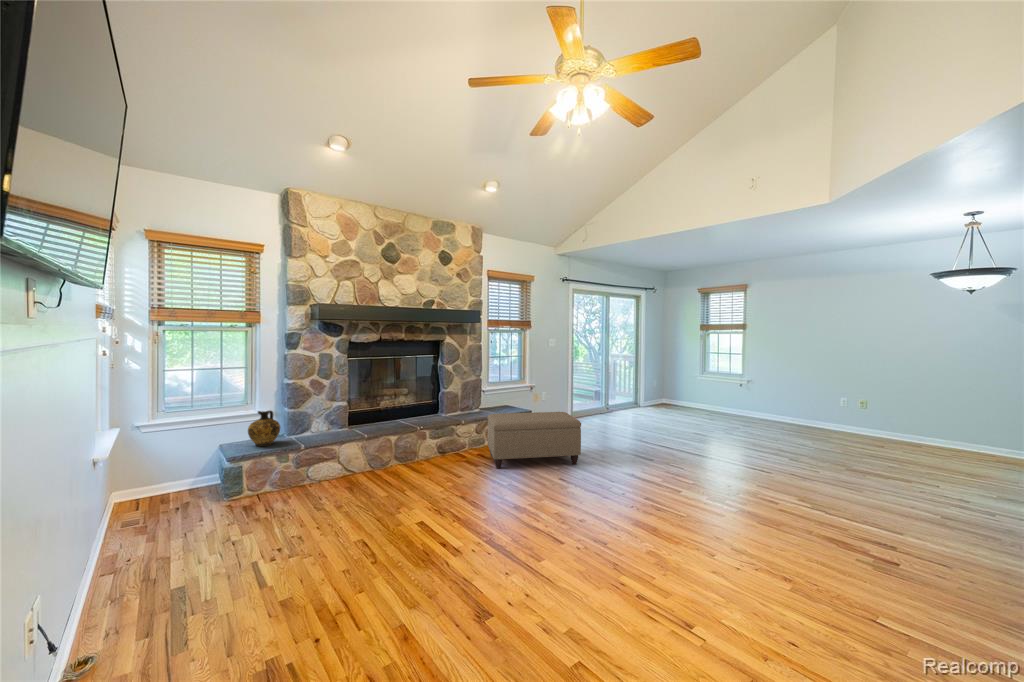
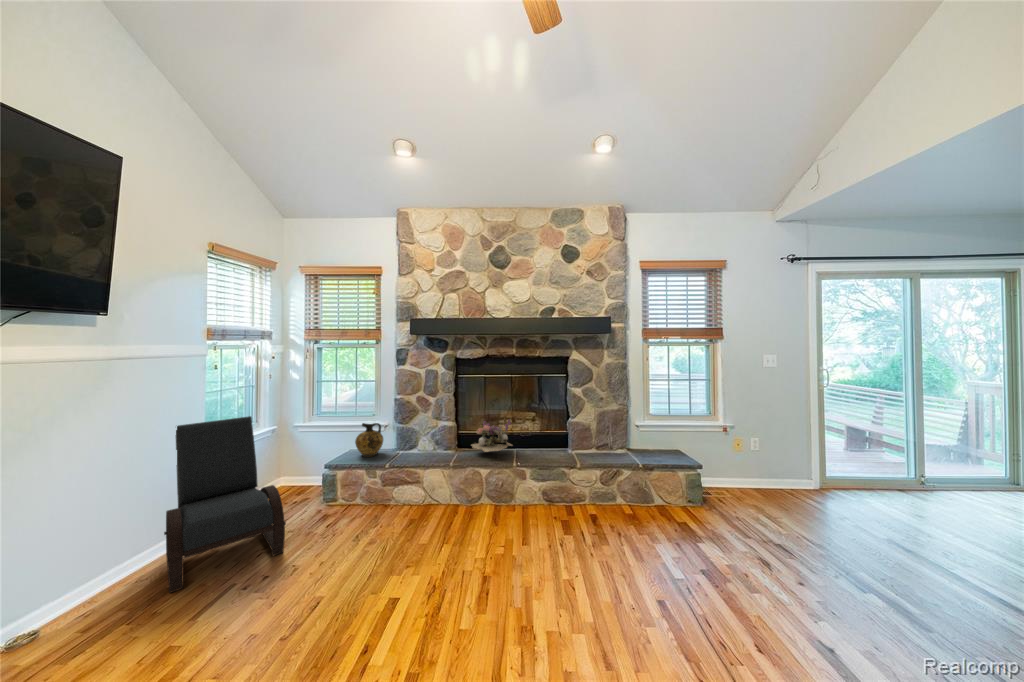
flower arrangement: none [367,394,406,426] -> present [472,419,512,452]
lounge chair: none [66,407,265,585] -> present [164,416,286,593]
ottoman: present [488,412,581,469] -> none [576,465,735,596]

